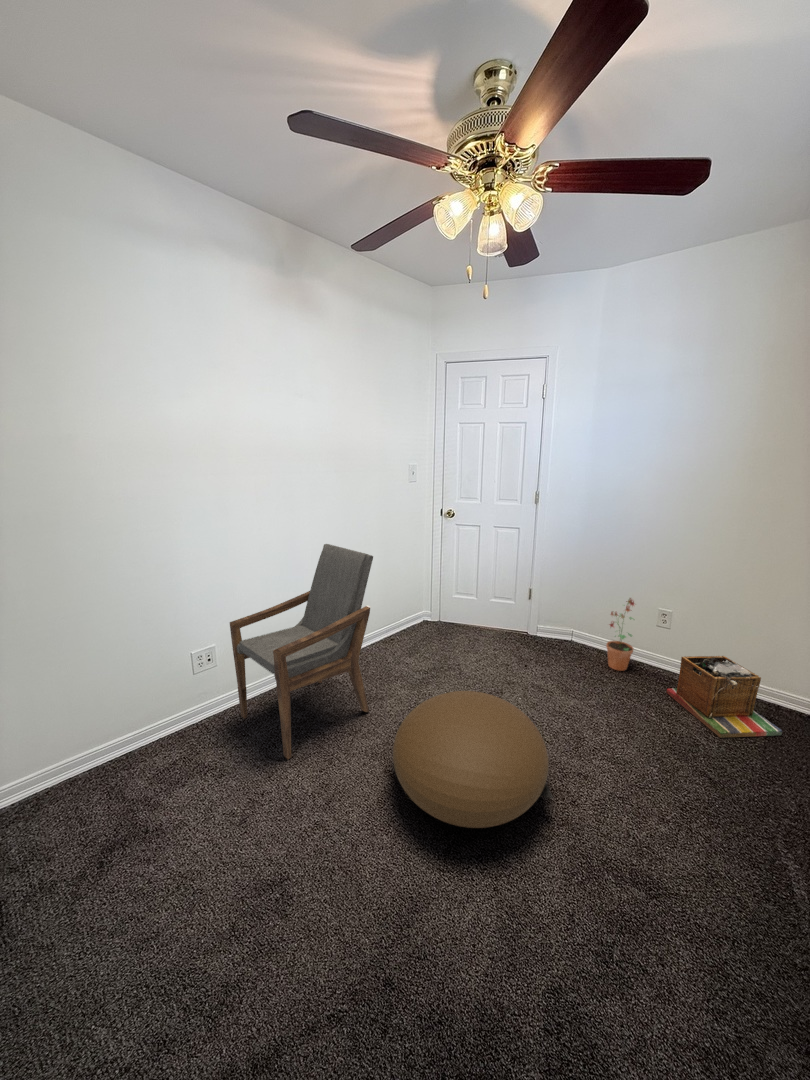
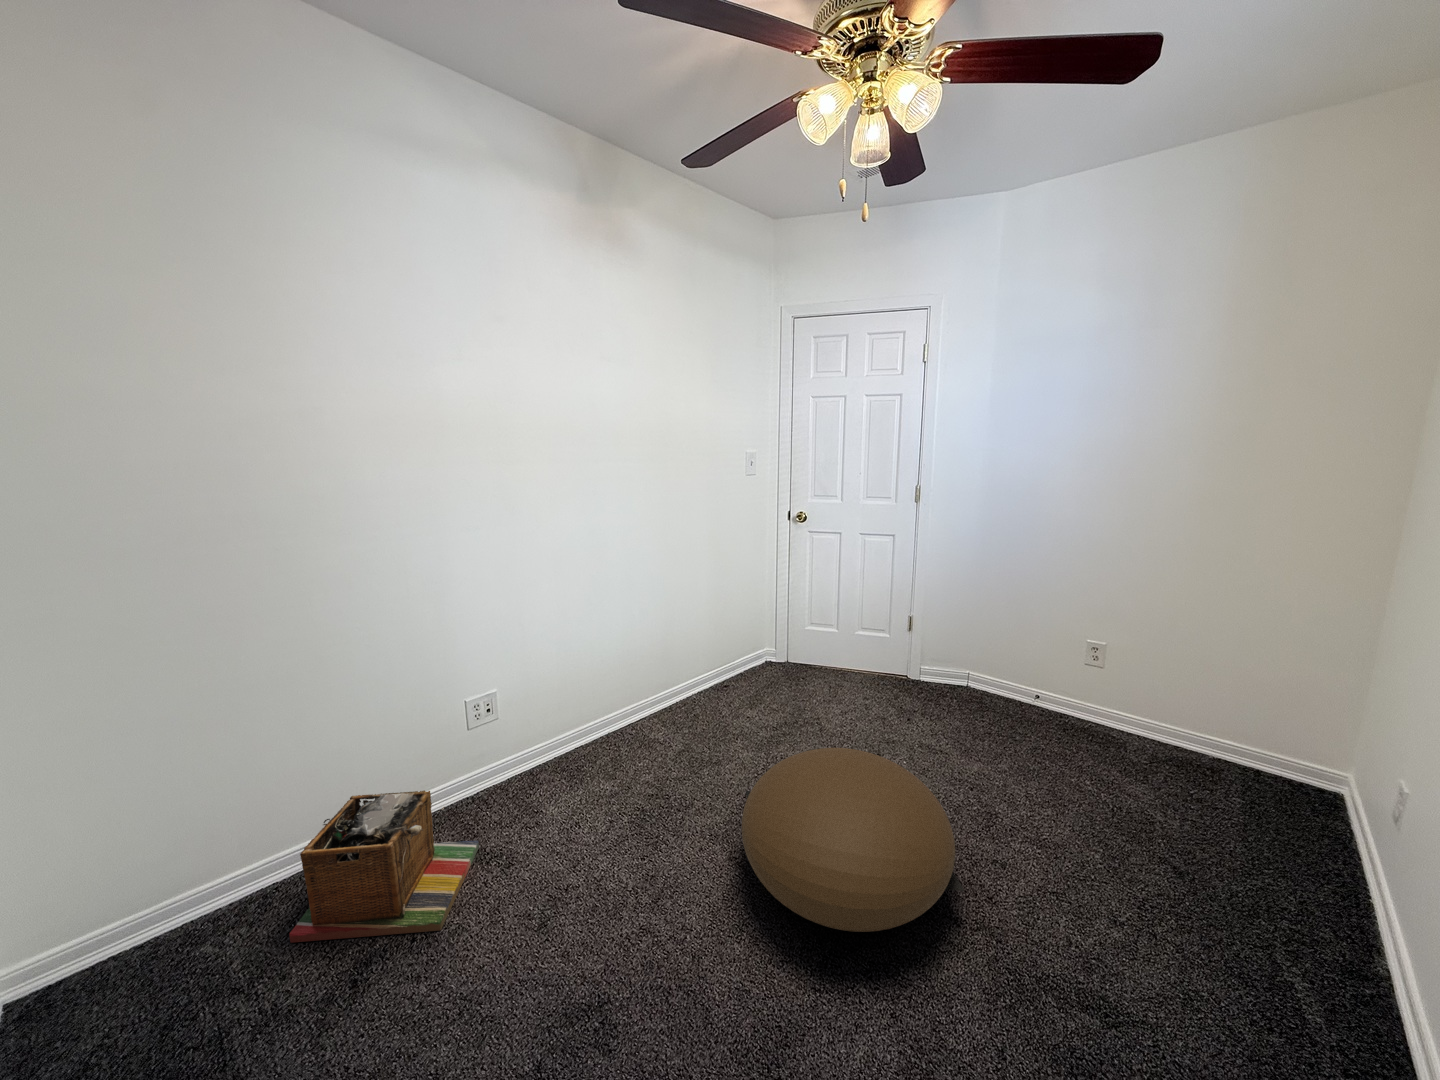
armchair: present [230,544,373,760] -> none [516,553,707,843]
potted plant: present [607,598,634,671] -> none [1018,623,1058,722]
laundry basket: present [666,656,782,738] -> present [289,790,479,943]

